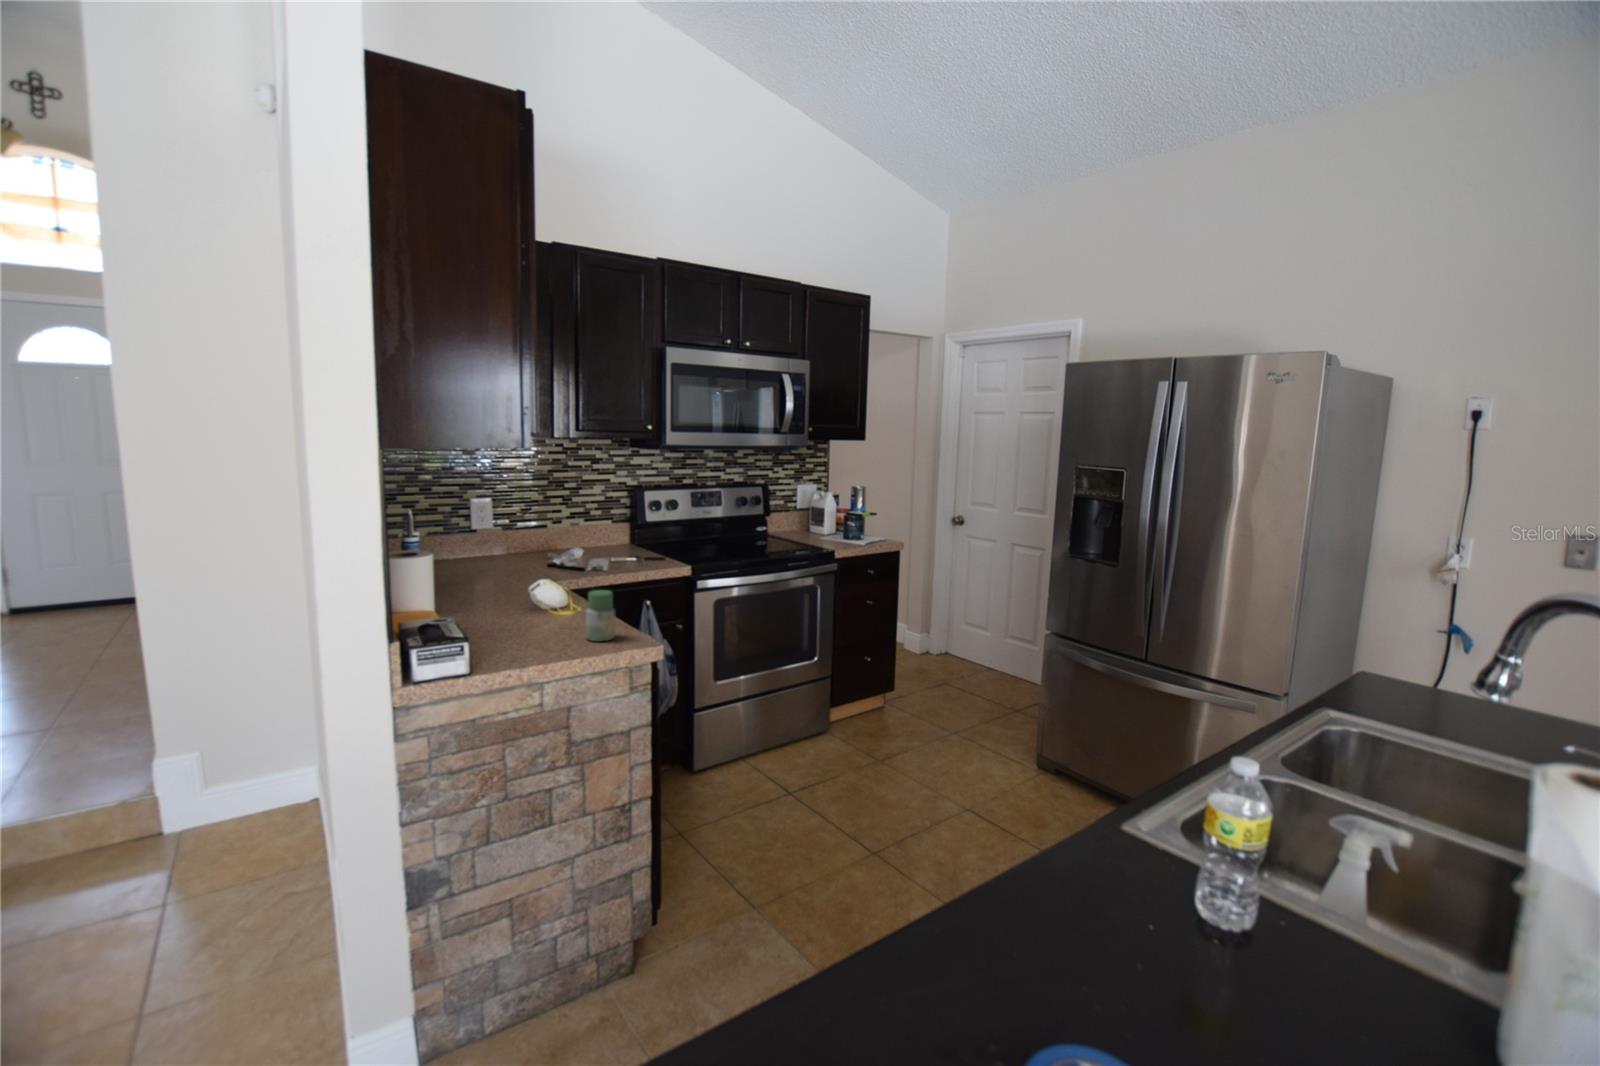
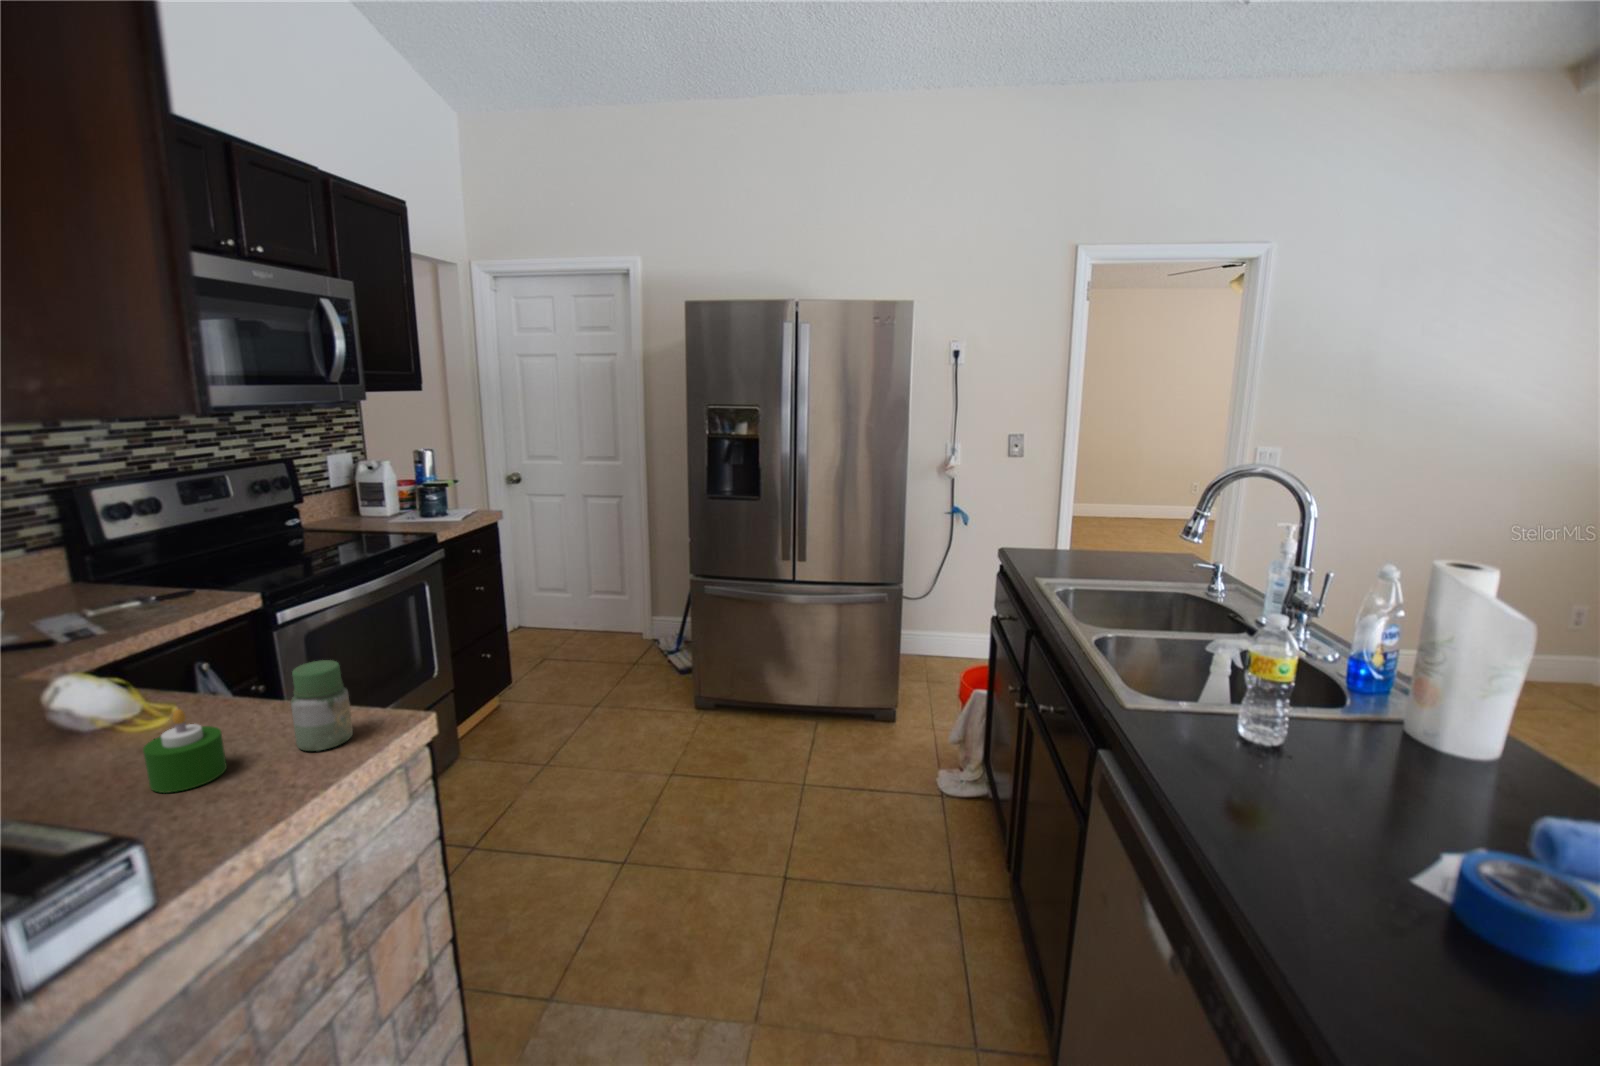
candle: none [522,597,557,639] -> present [143,710,227,793]

